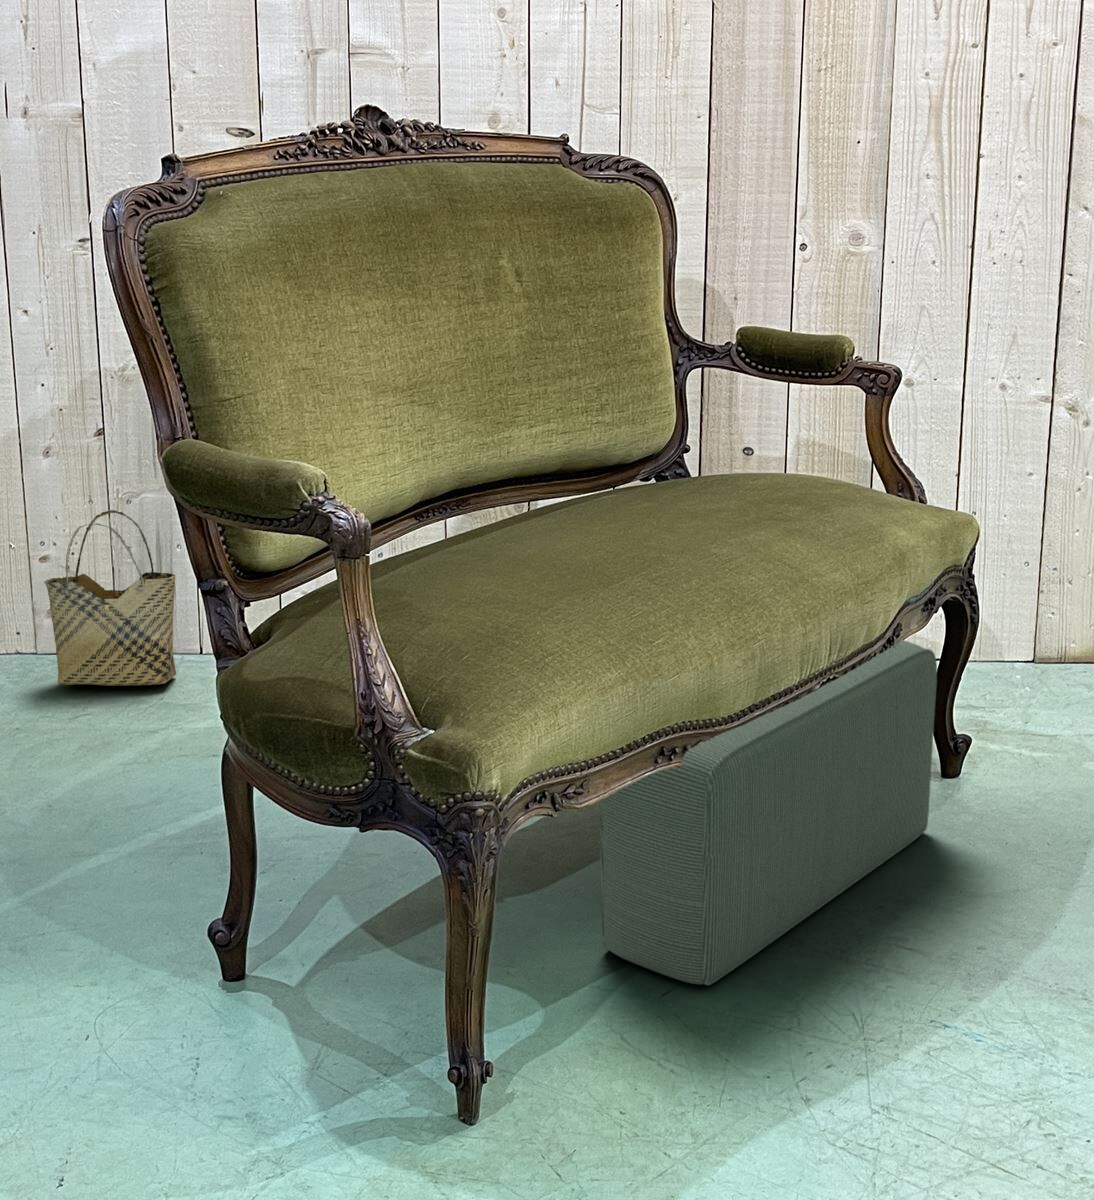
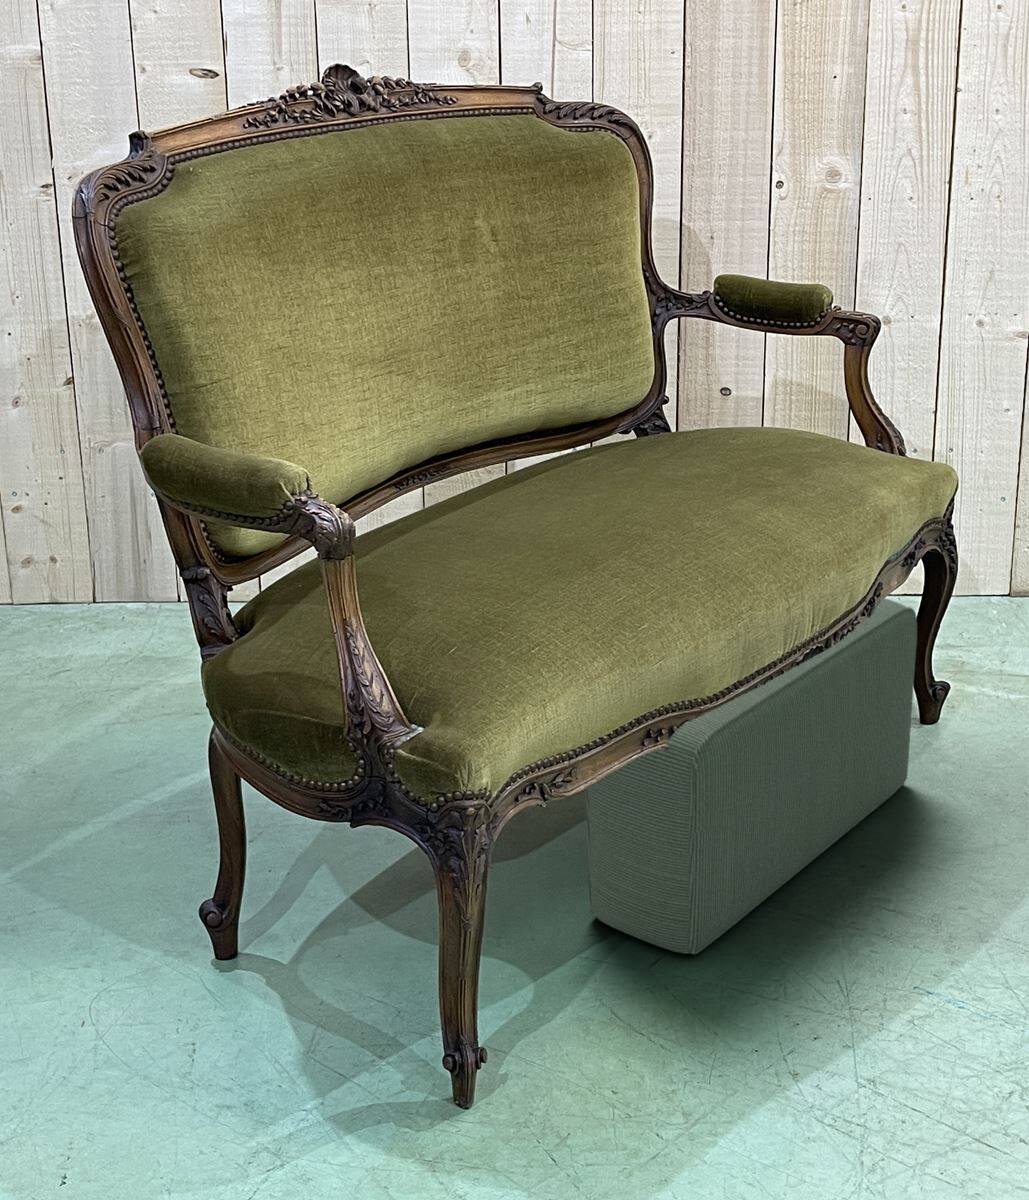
woven basket: present [44,510,176,686] -> none [24,461,159,637]

